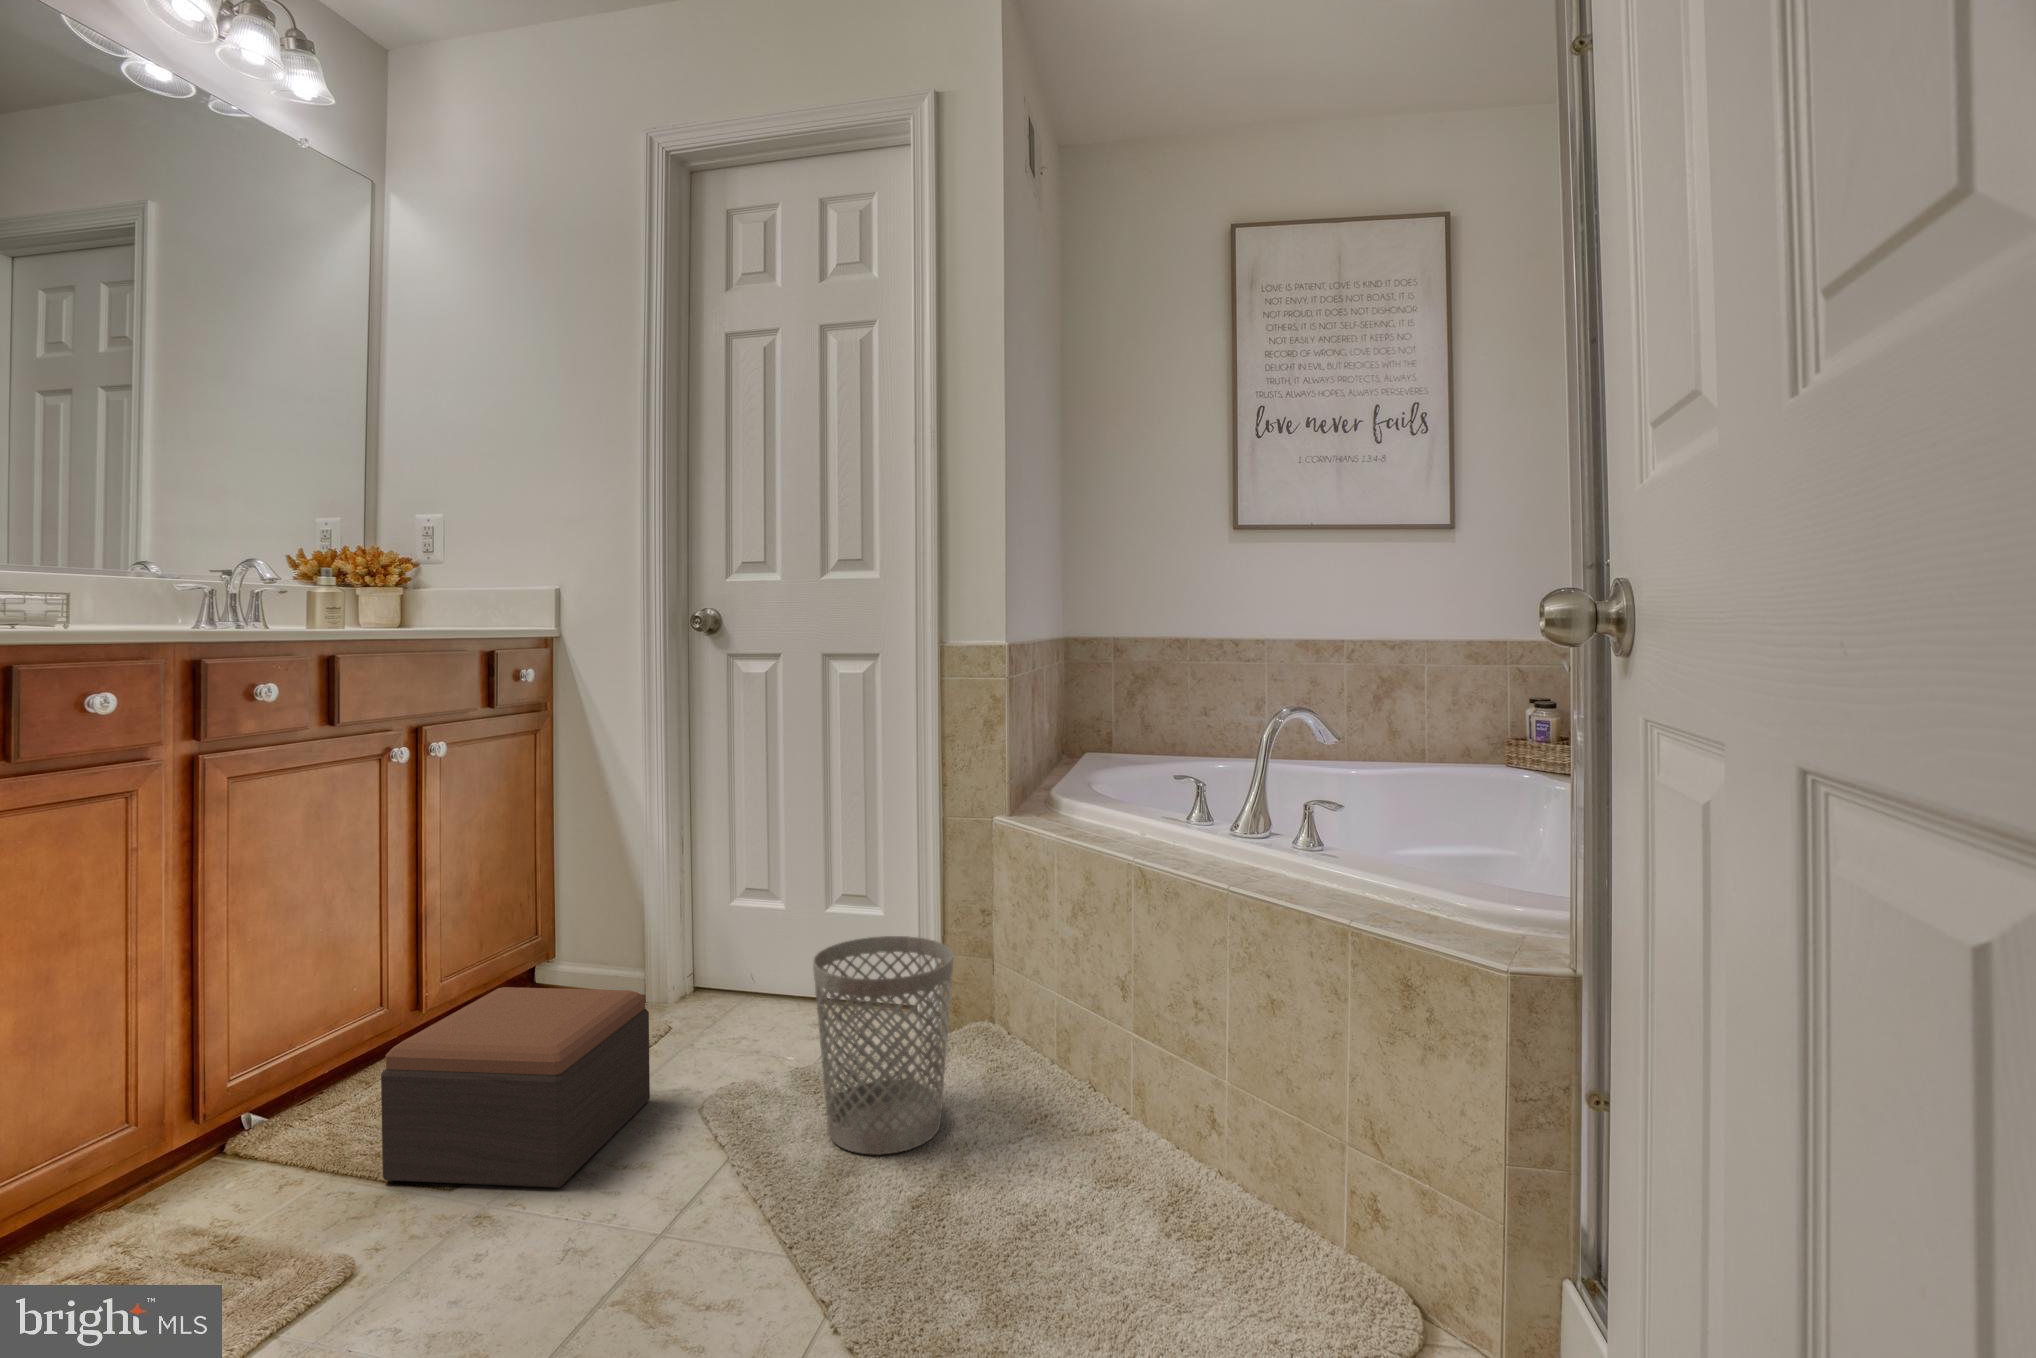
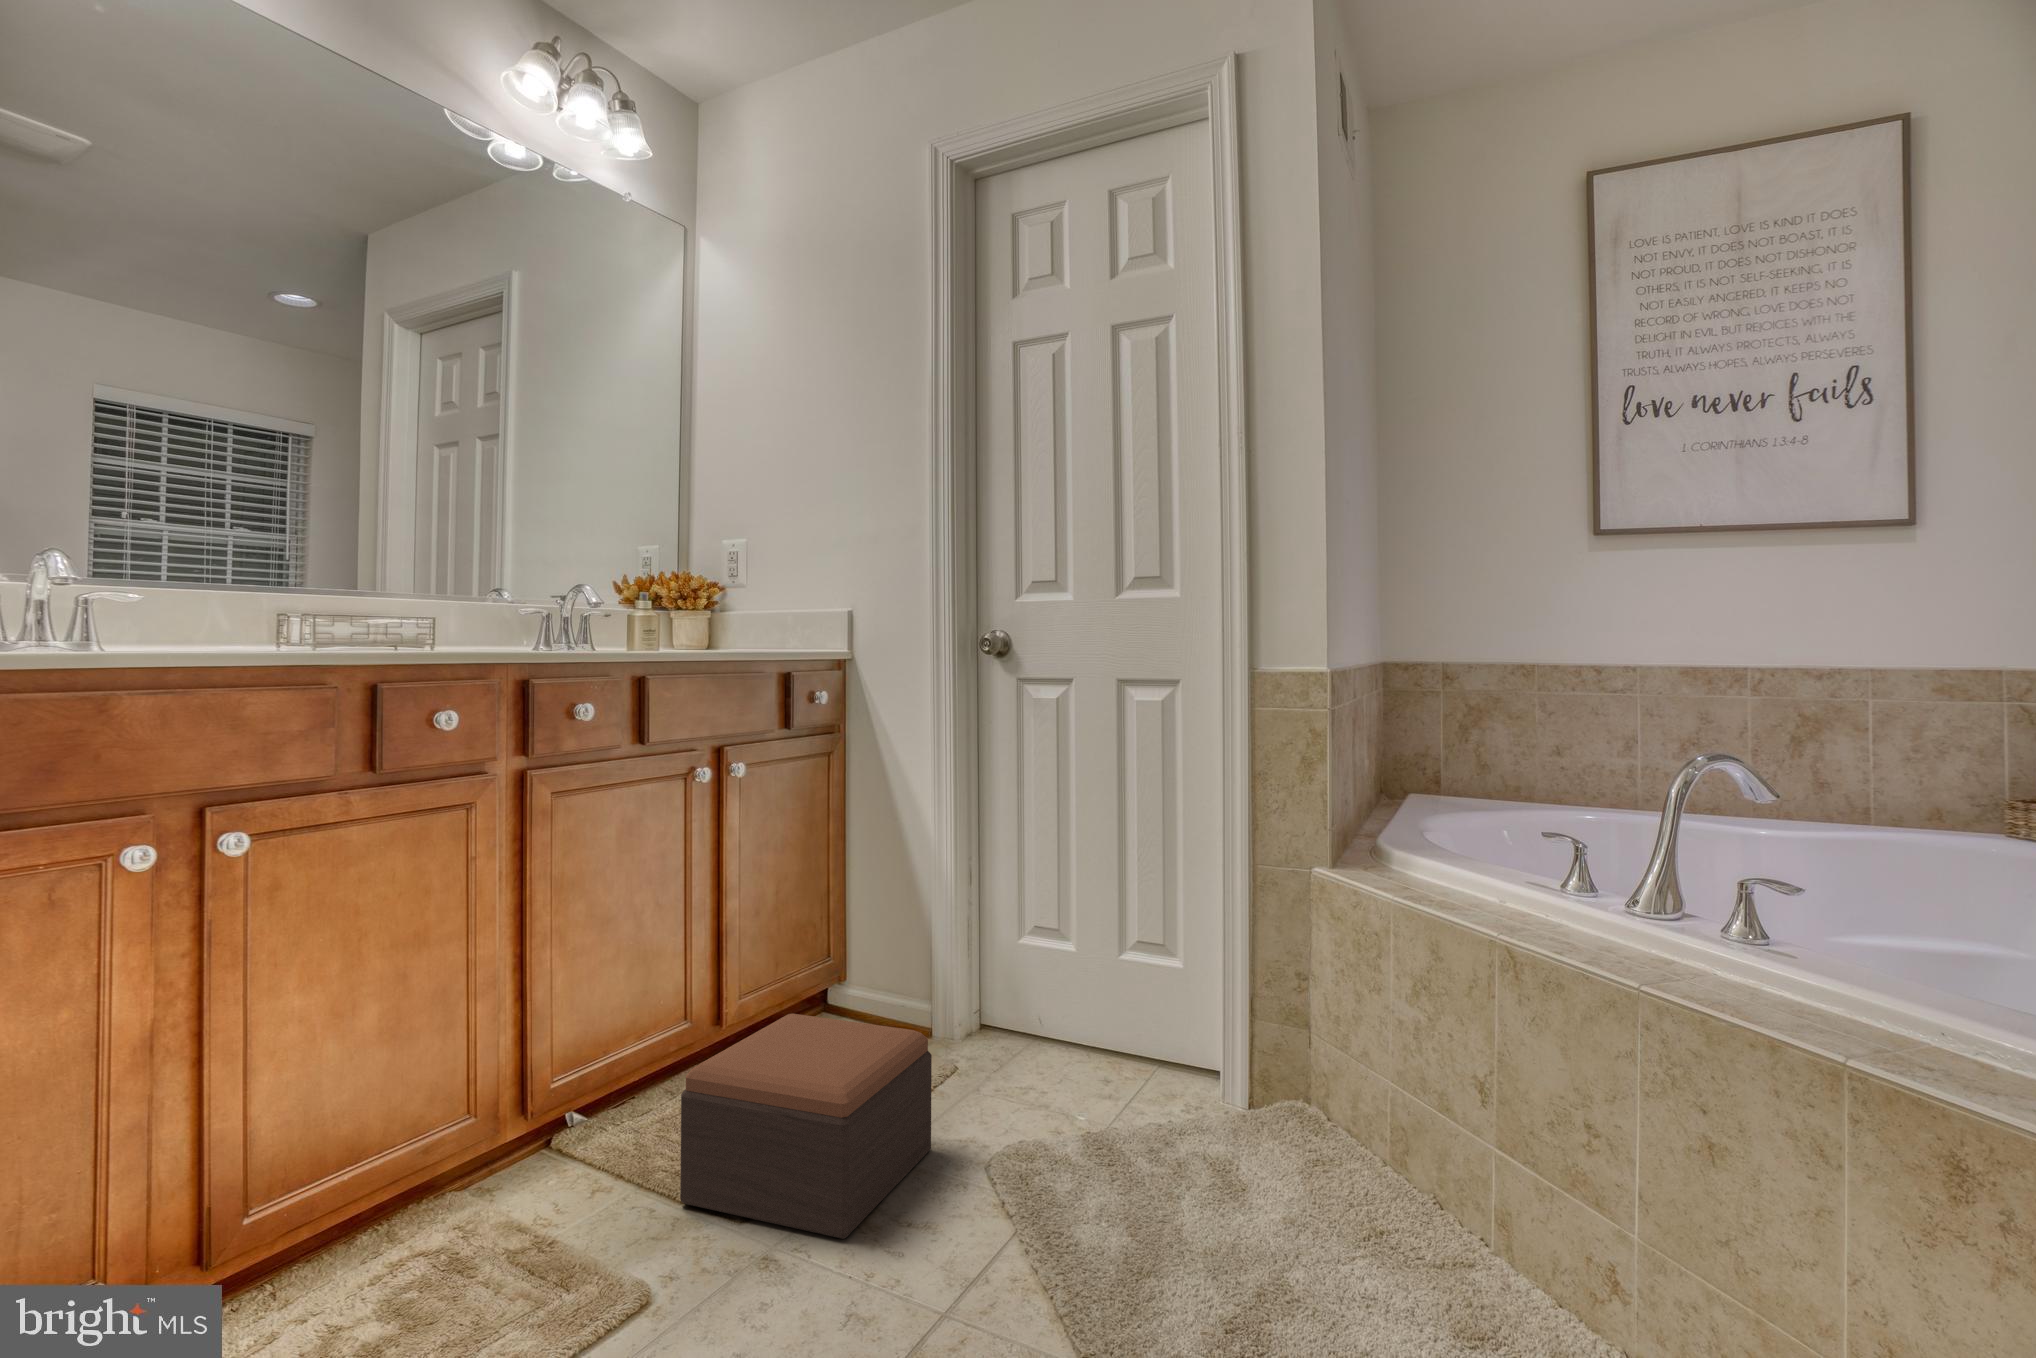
wastebasket: present [813,936,954,1155] -> none [1108,996,1269,1255]

